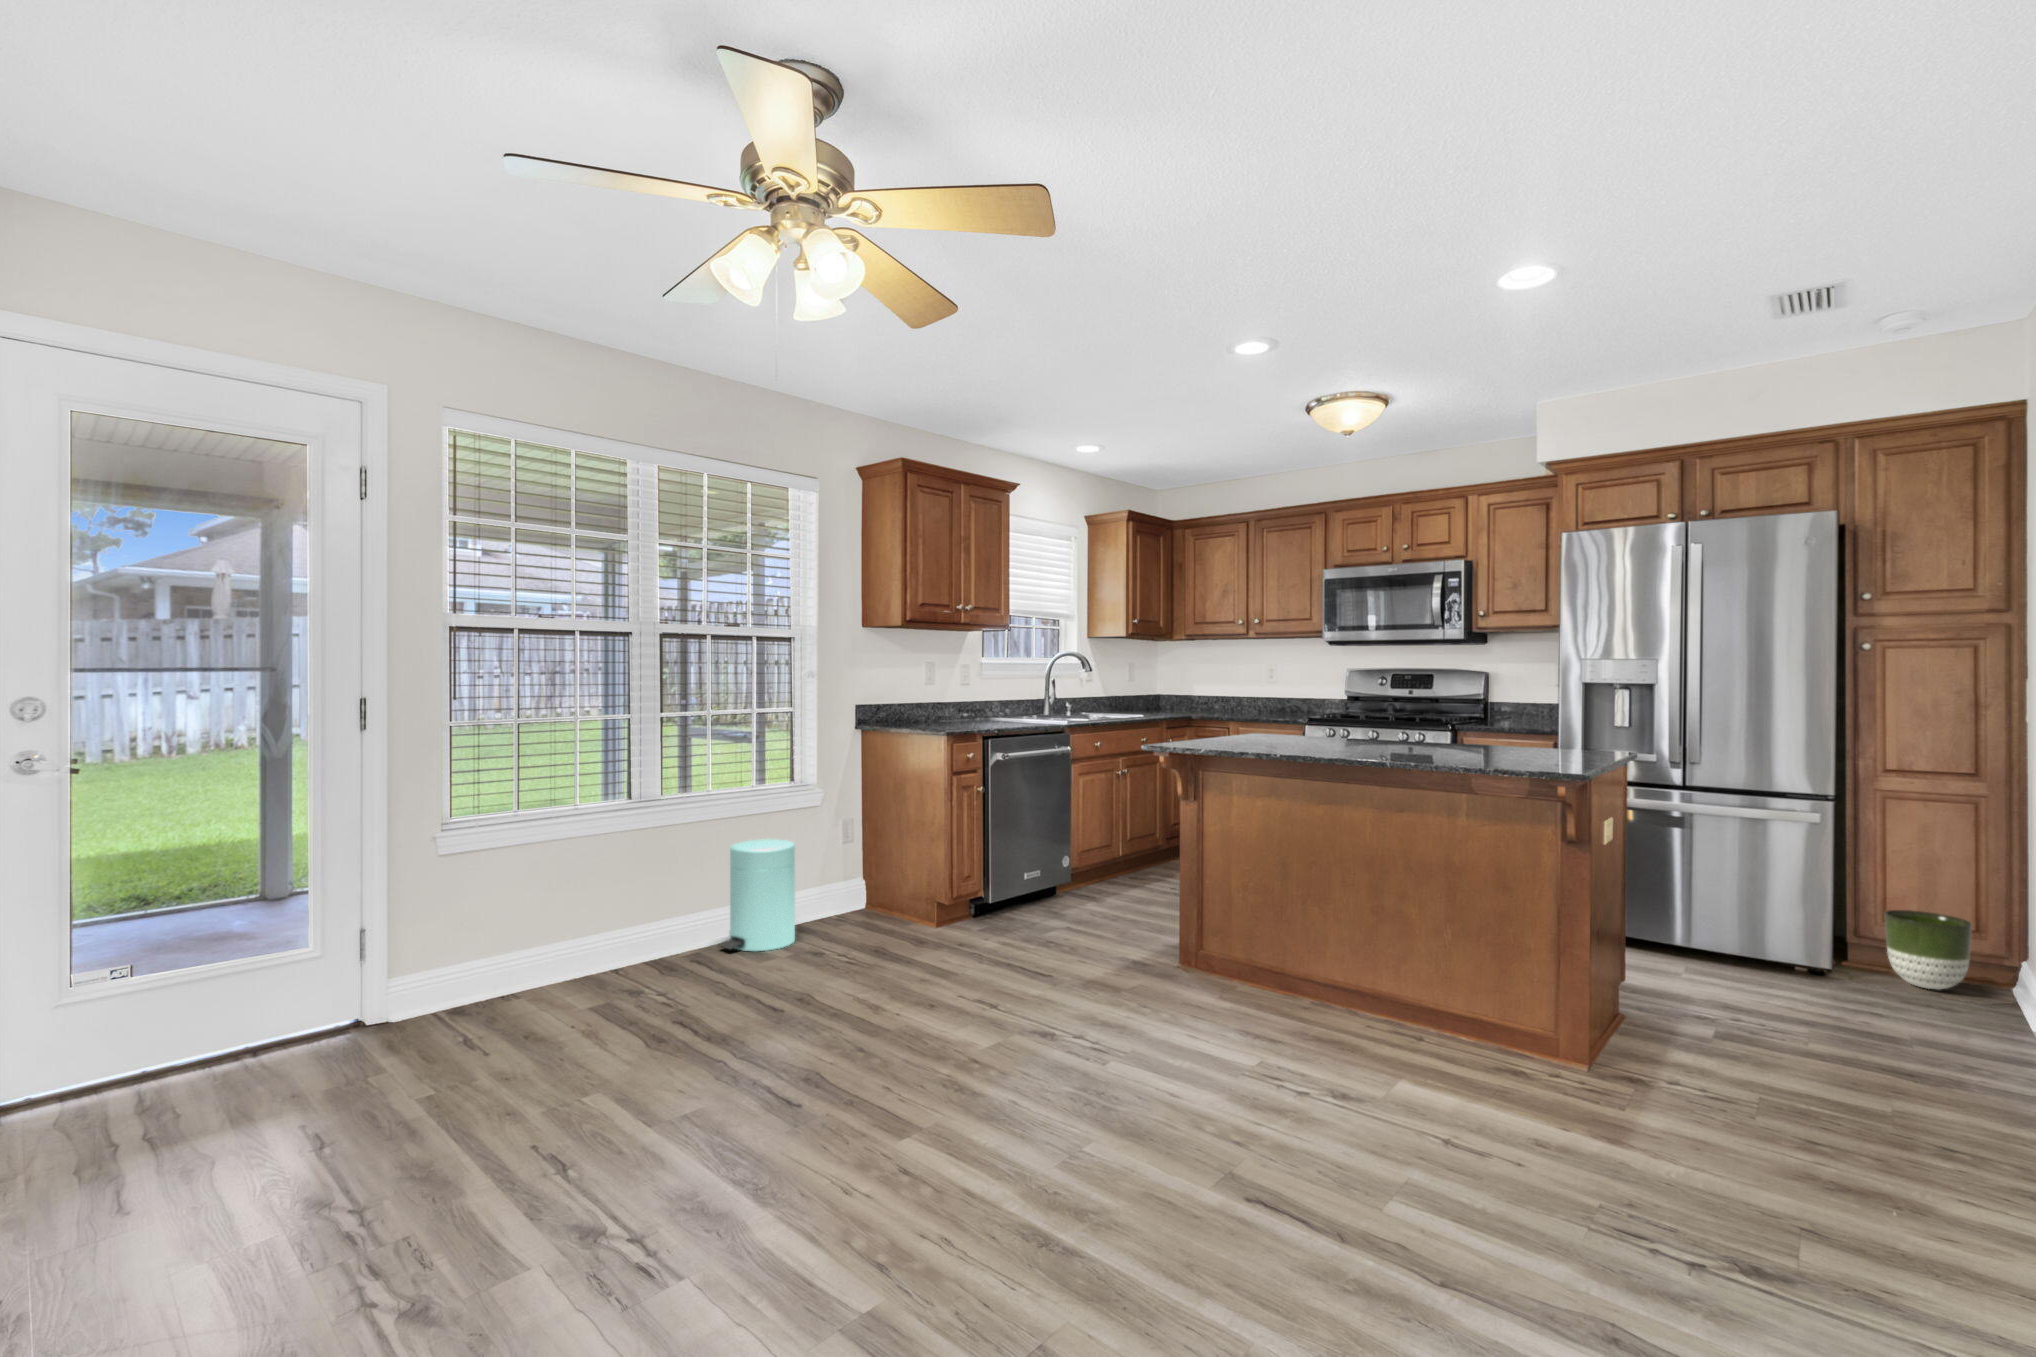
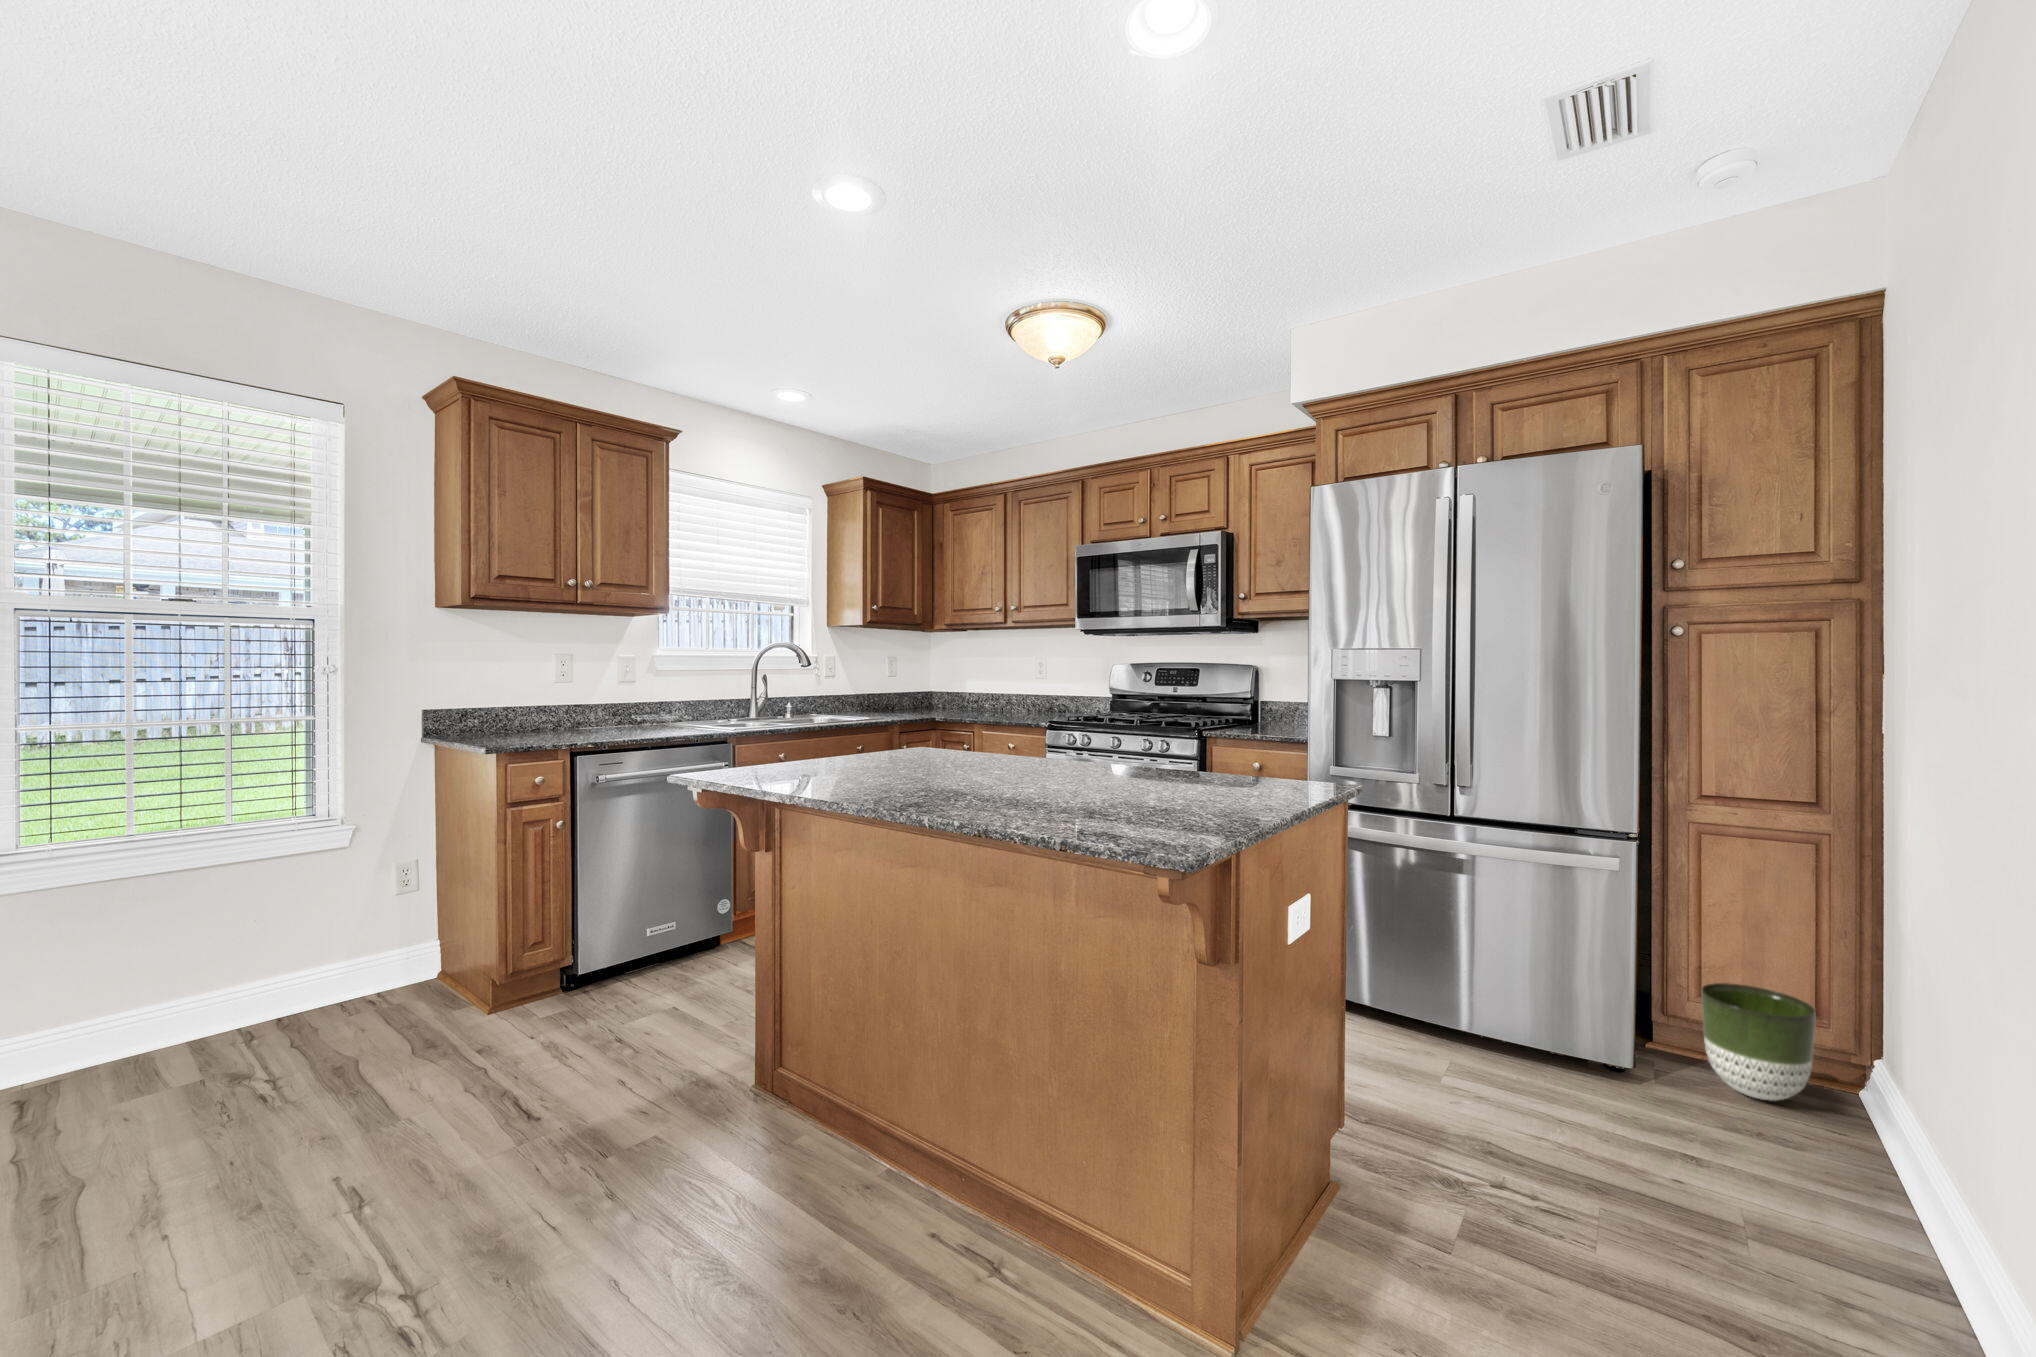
trash can: present [720,839,795,951] -> none [61,908,225,1090]

